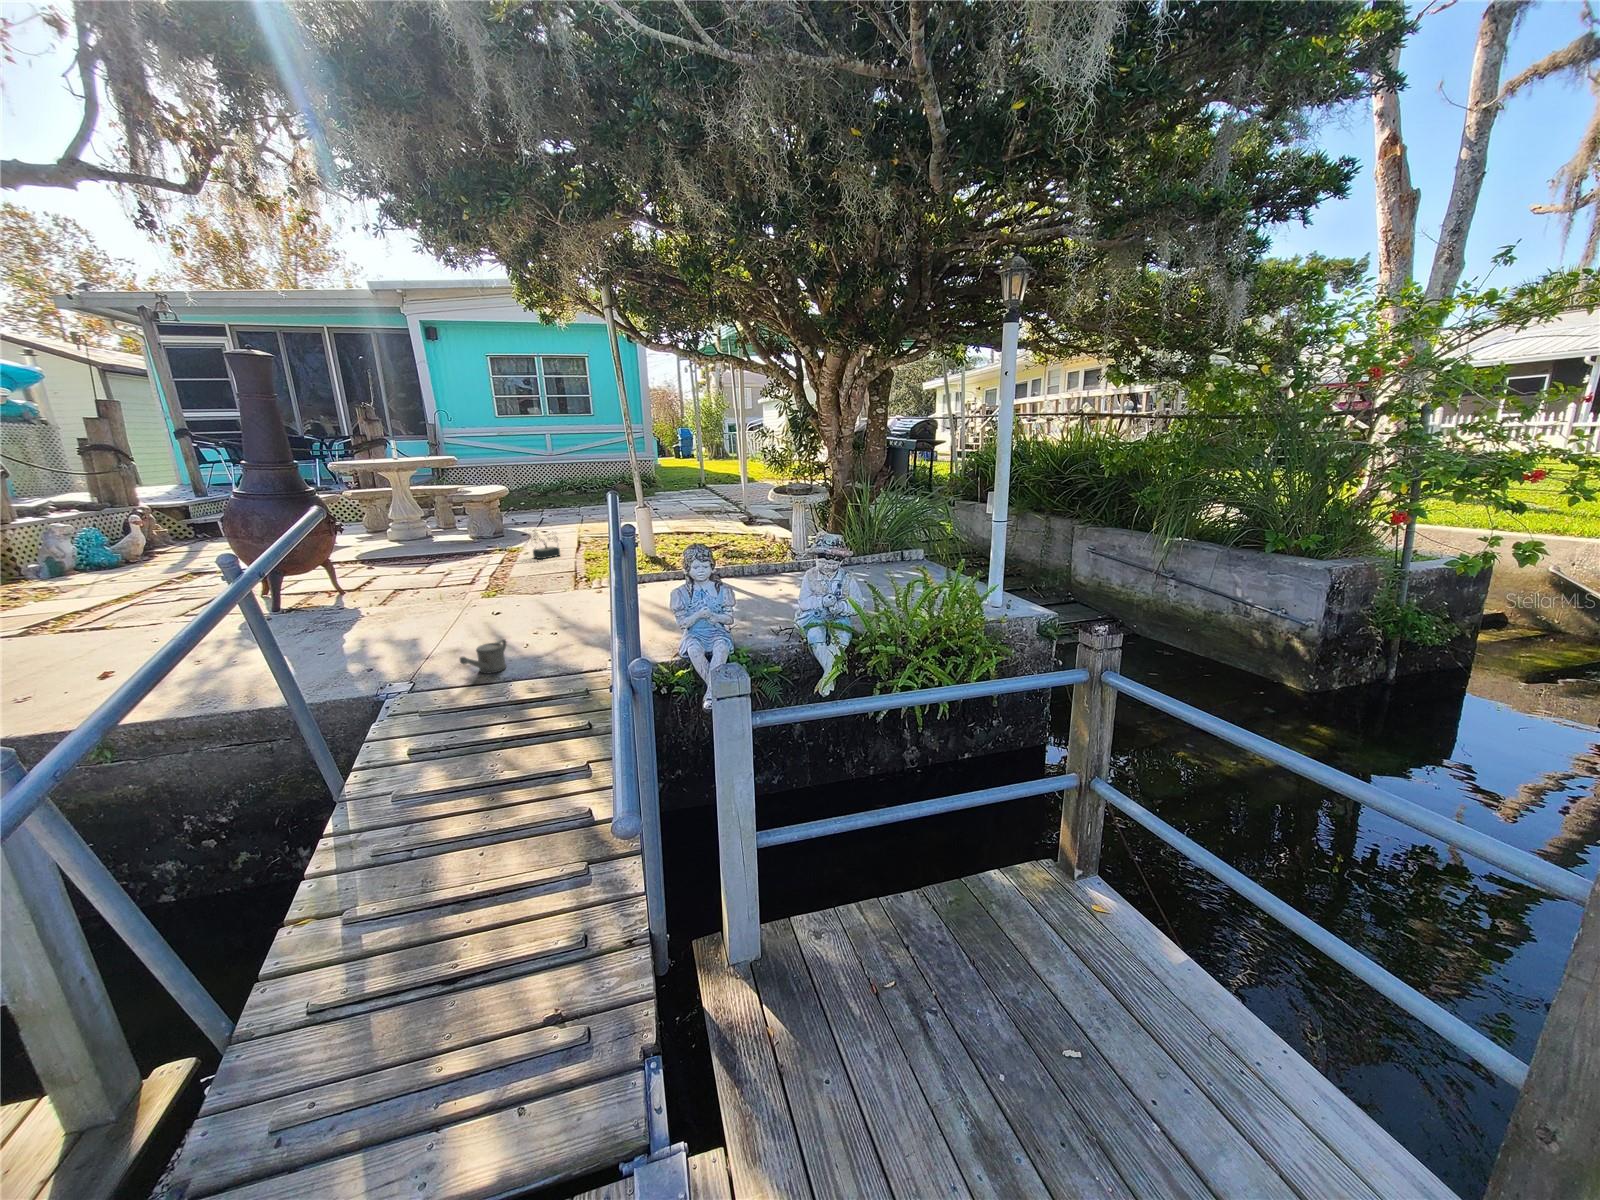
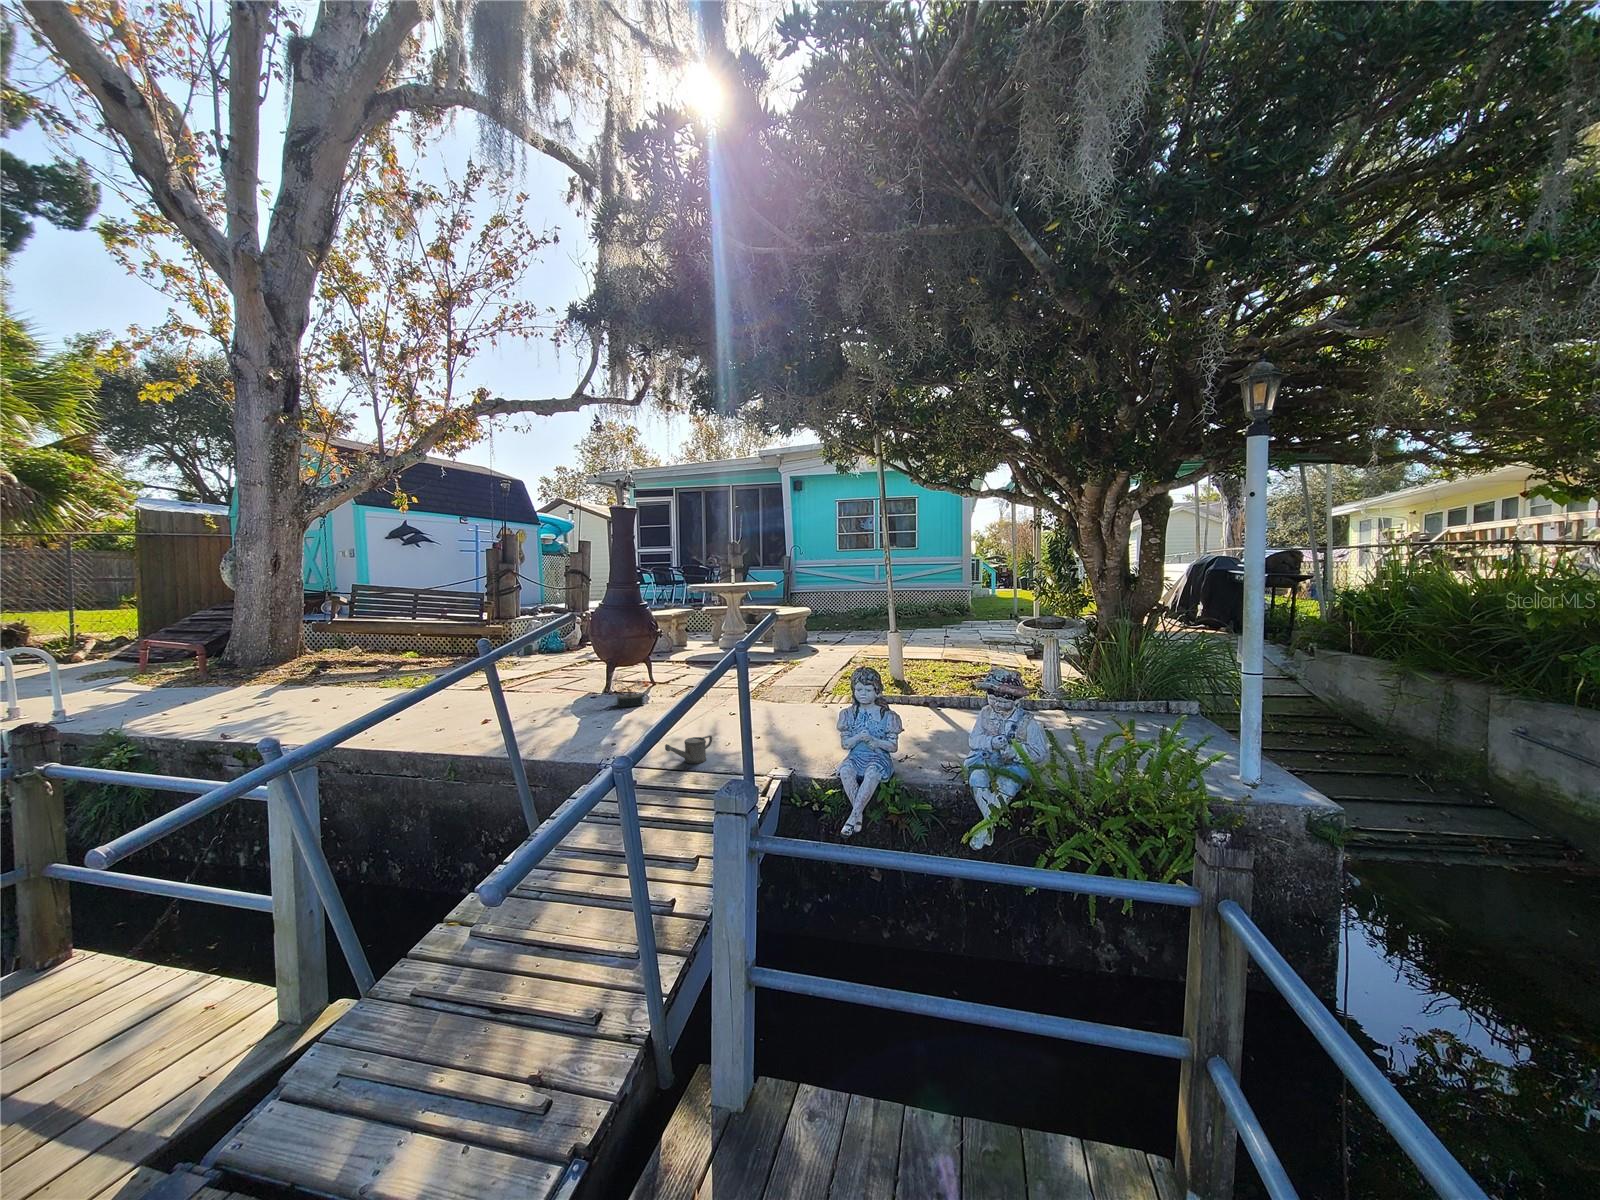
decorative plant: present [526,530,560,559] -> present [609,673,645,708]

